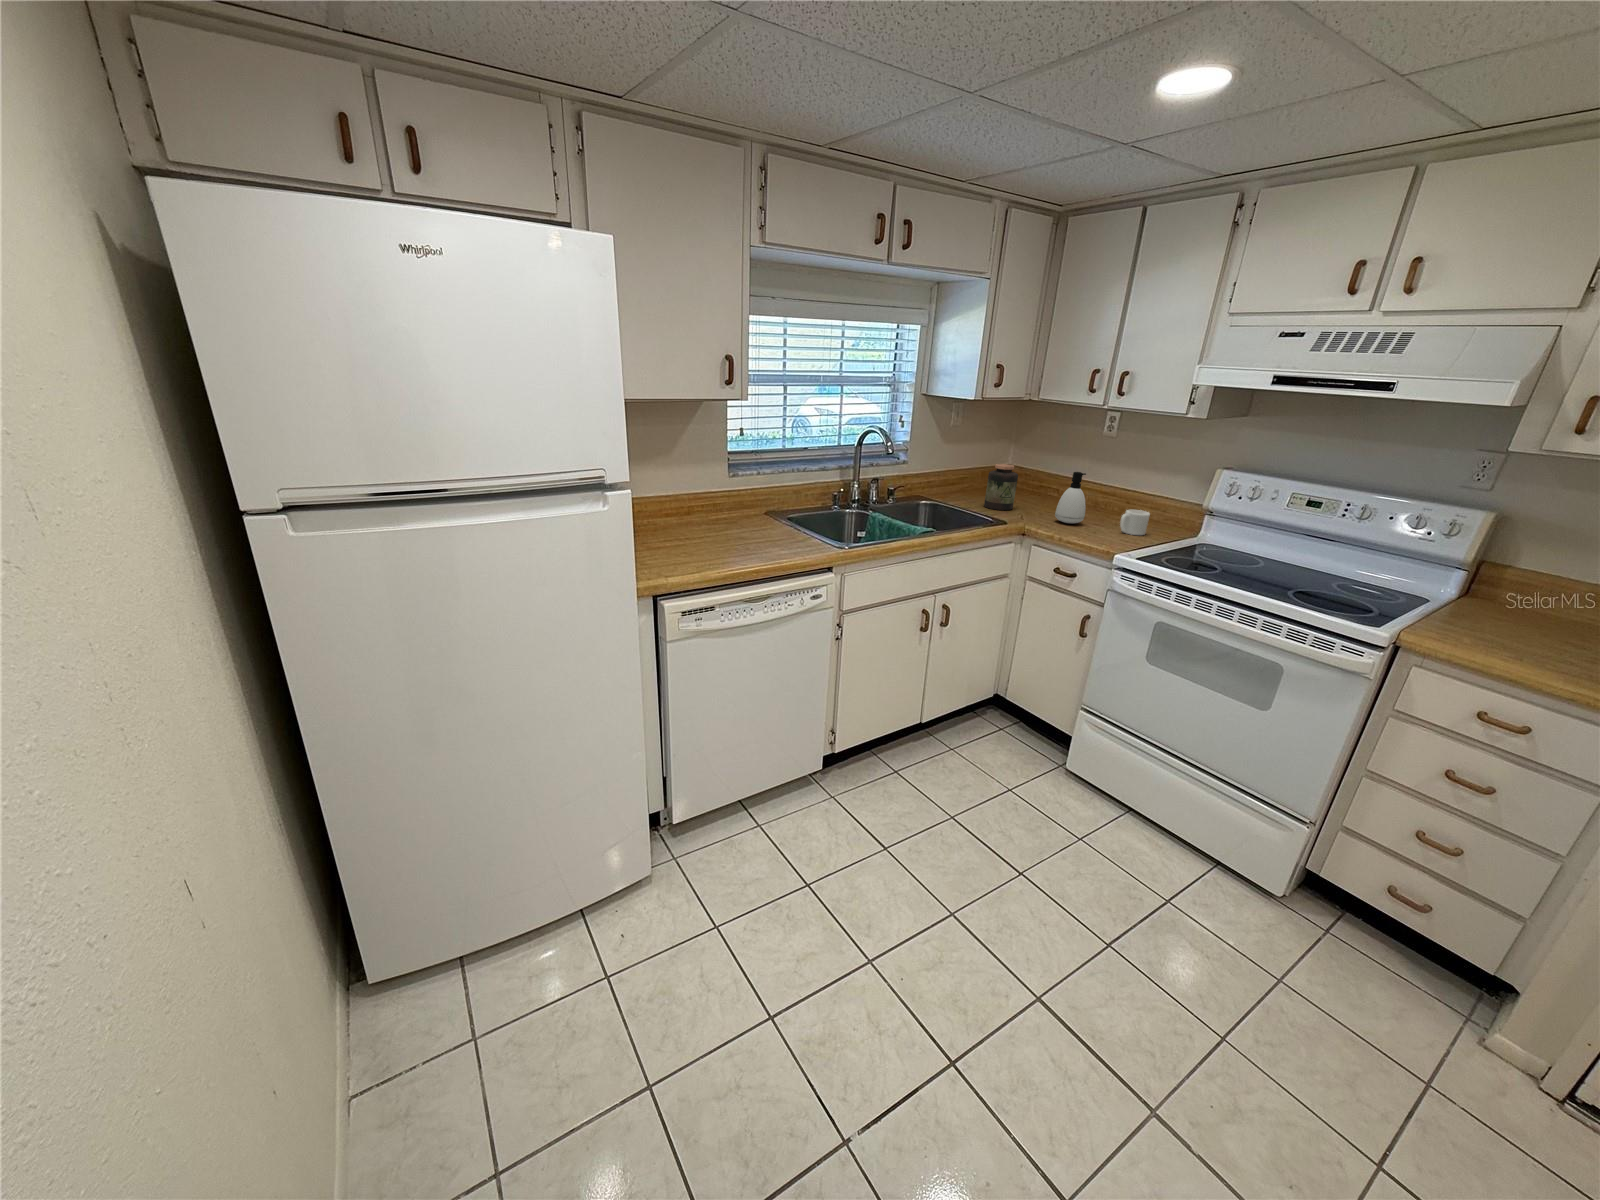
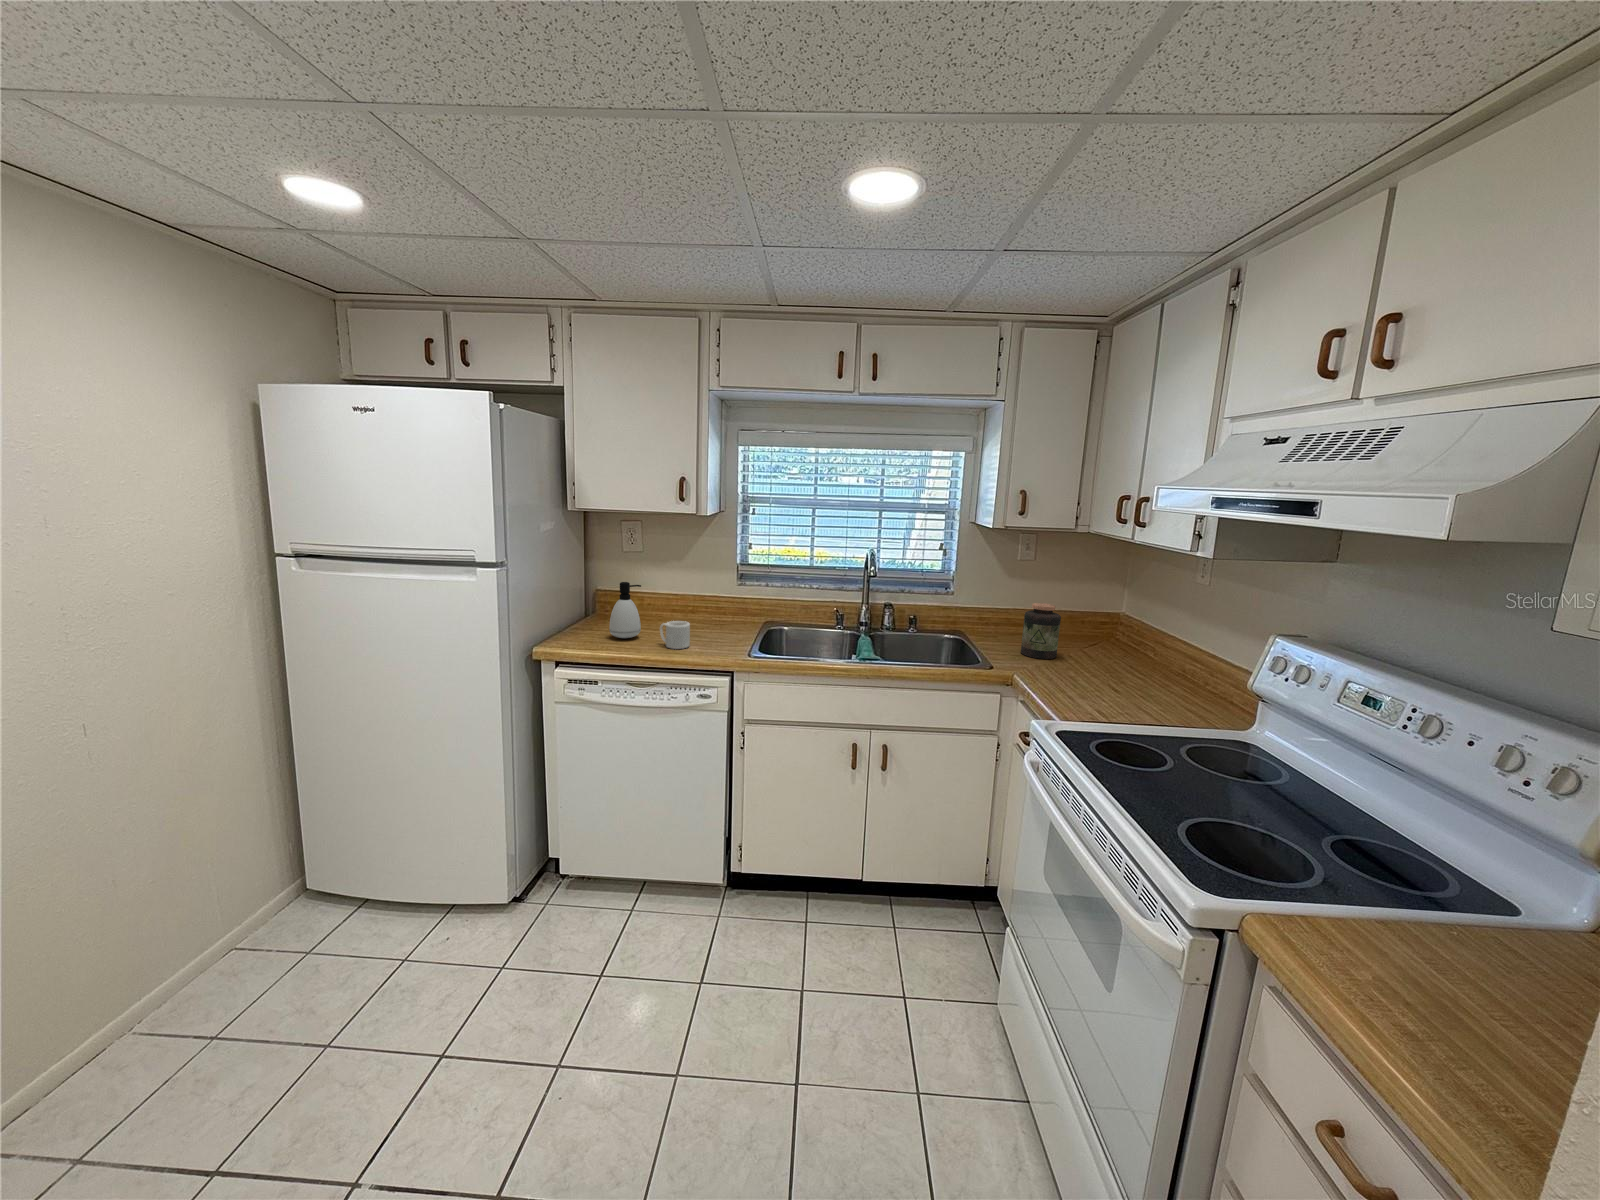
soap dispenser: present [1055,472,1086,523] -> present [609,582,641,638]
mug: present [1120,510,1150,535] -> present [660,621,690,649]

